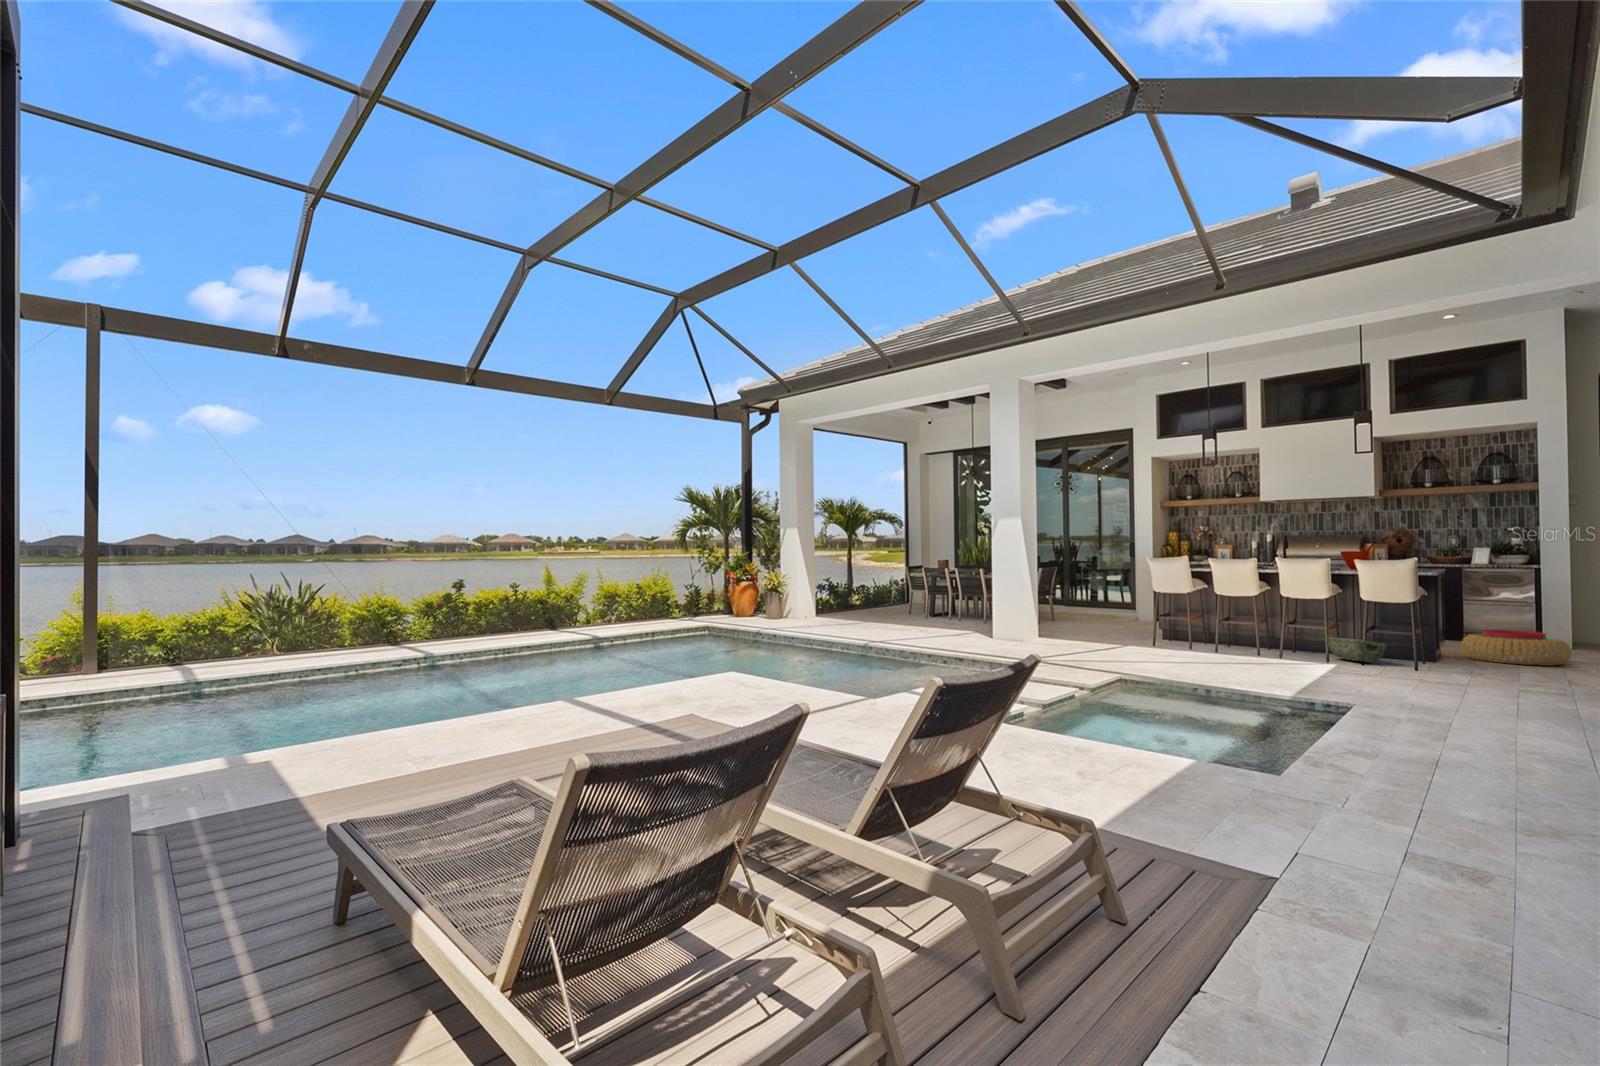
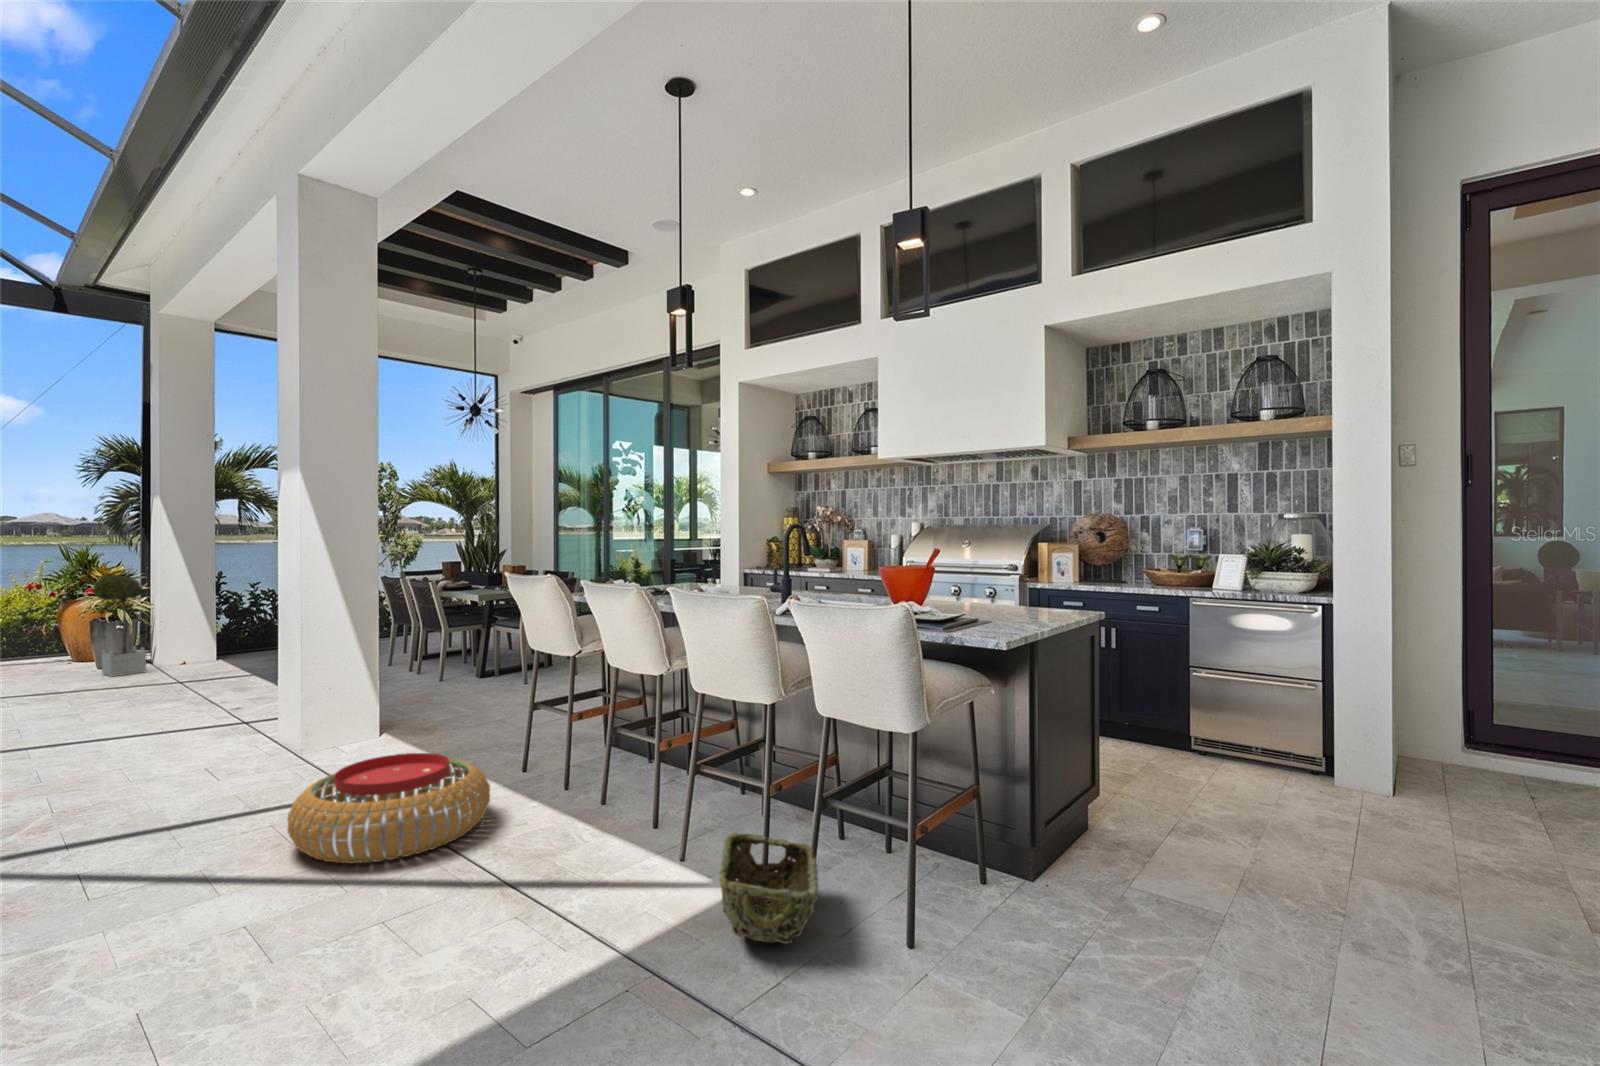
potted tree: none [765,558,789,615] -> present [92,574,147,677]
pouf: present [1461,630,1572,666] -> present [287,753,490,863]

